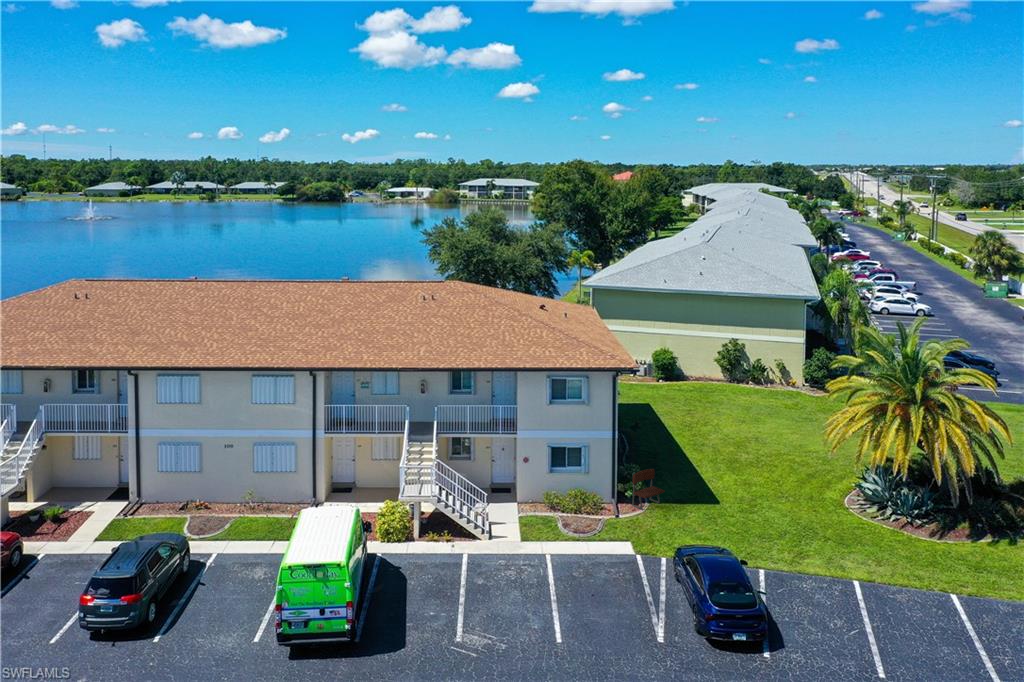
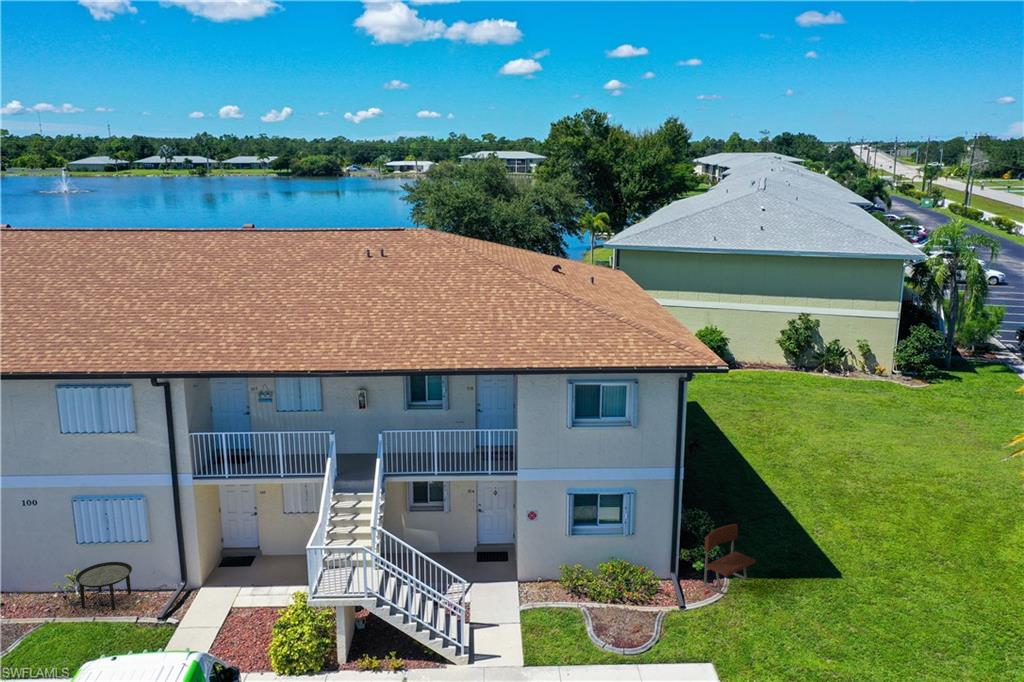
round table: none [252,485,284,511] -> present [76,562,132,610]

